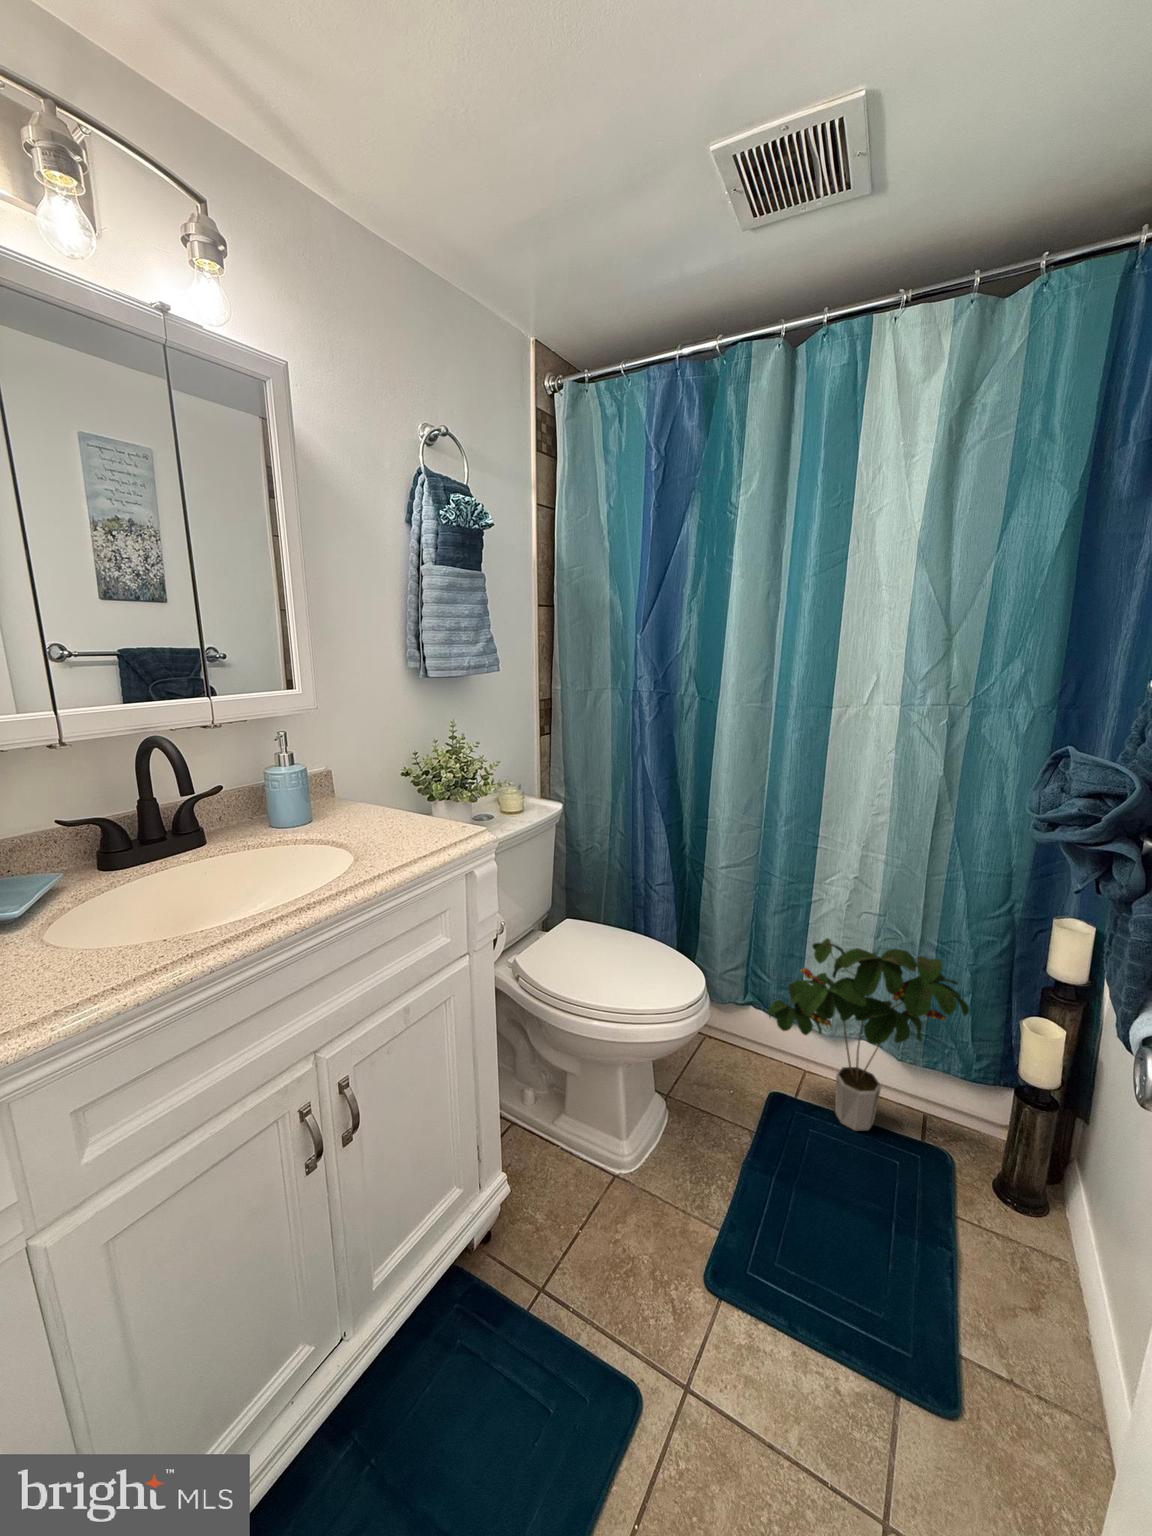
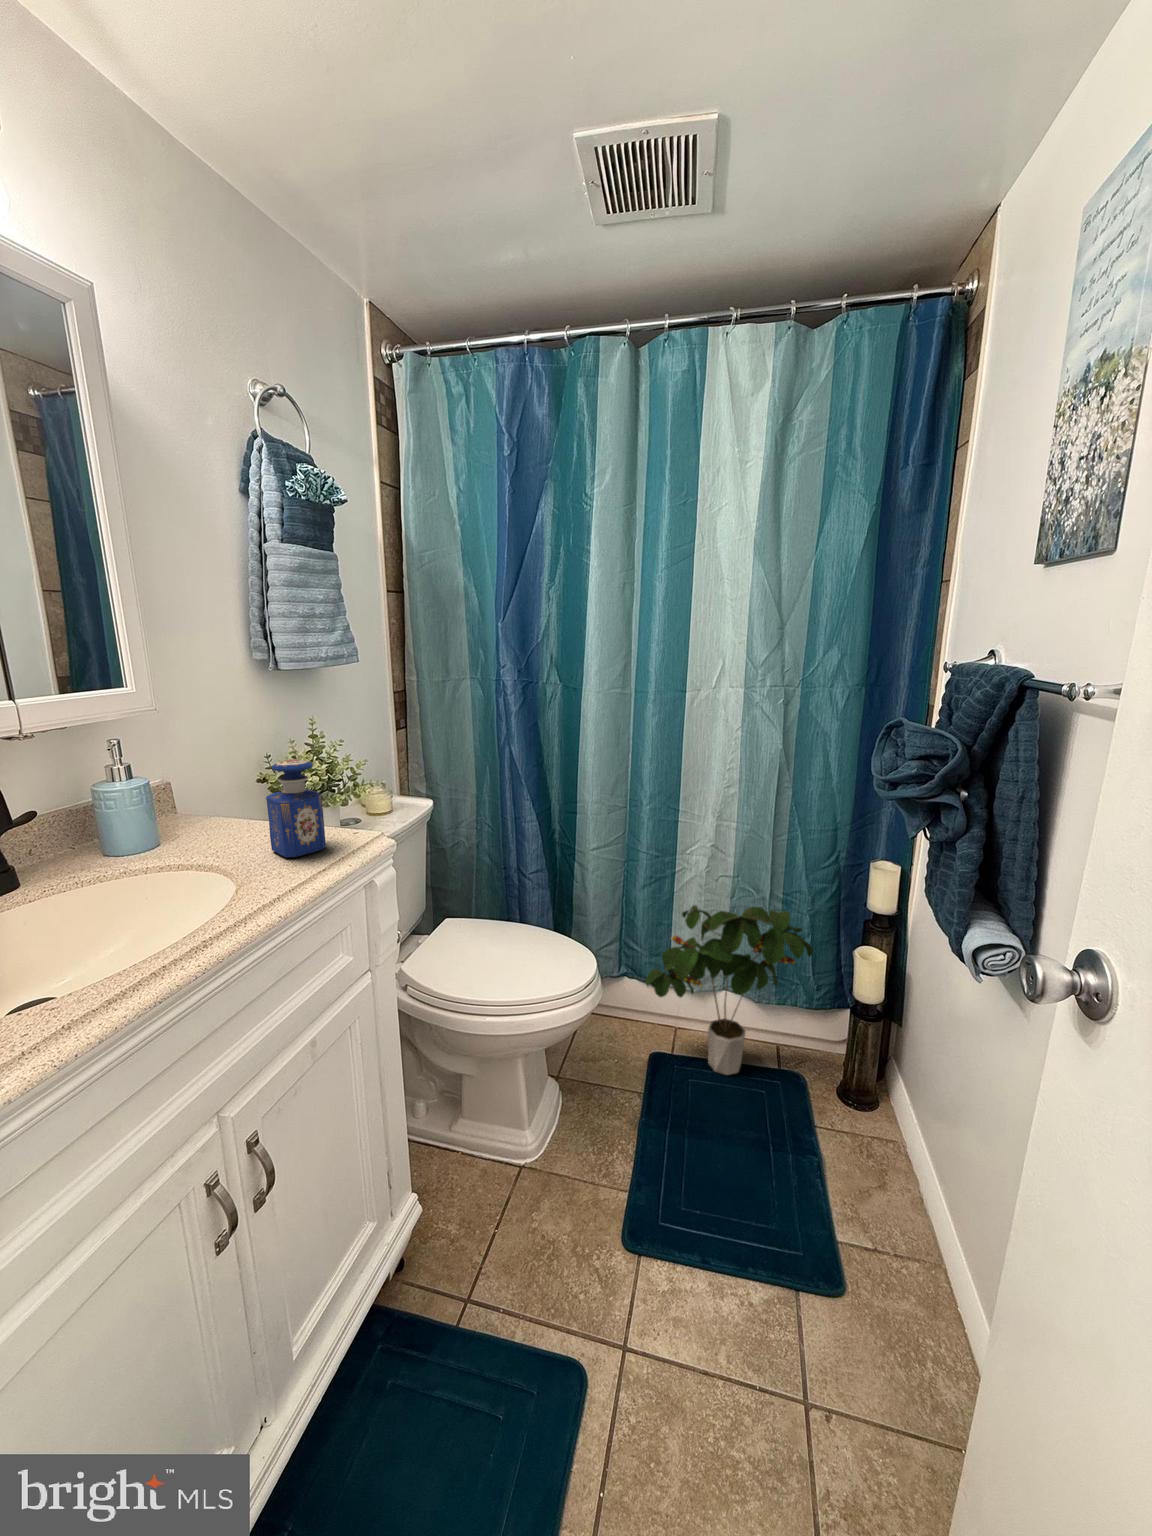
perfume bottle: none [385,756,433,843] -> present [266,759,326,857]

